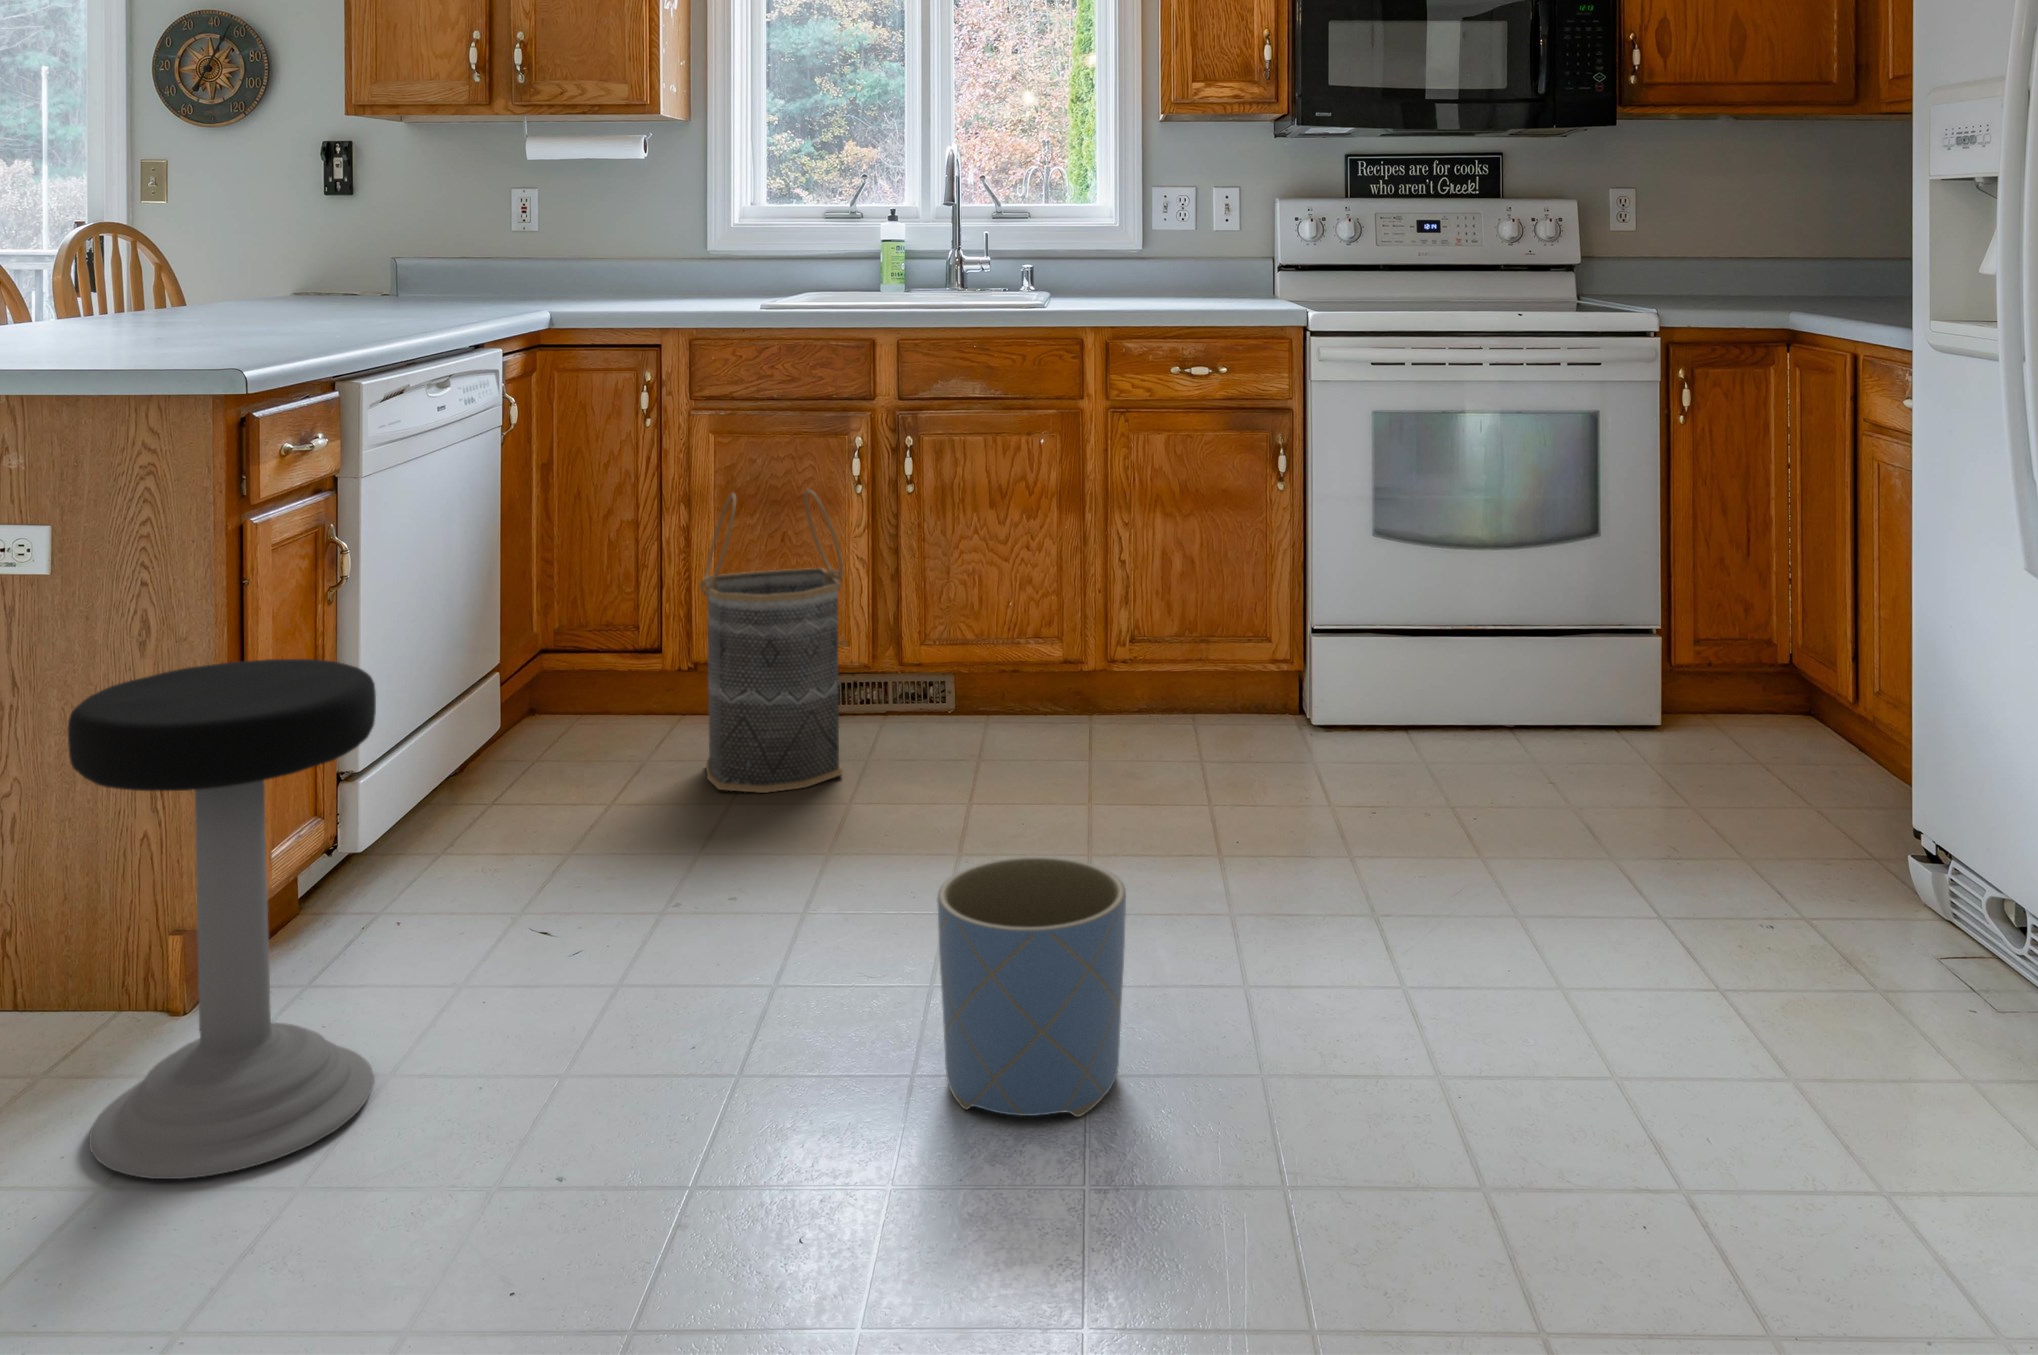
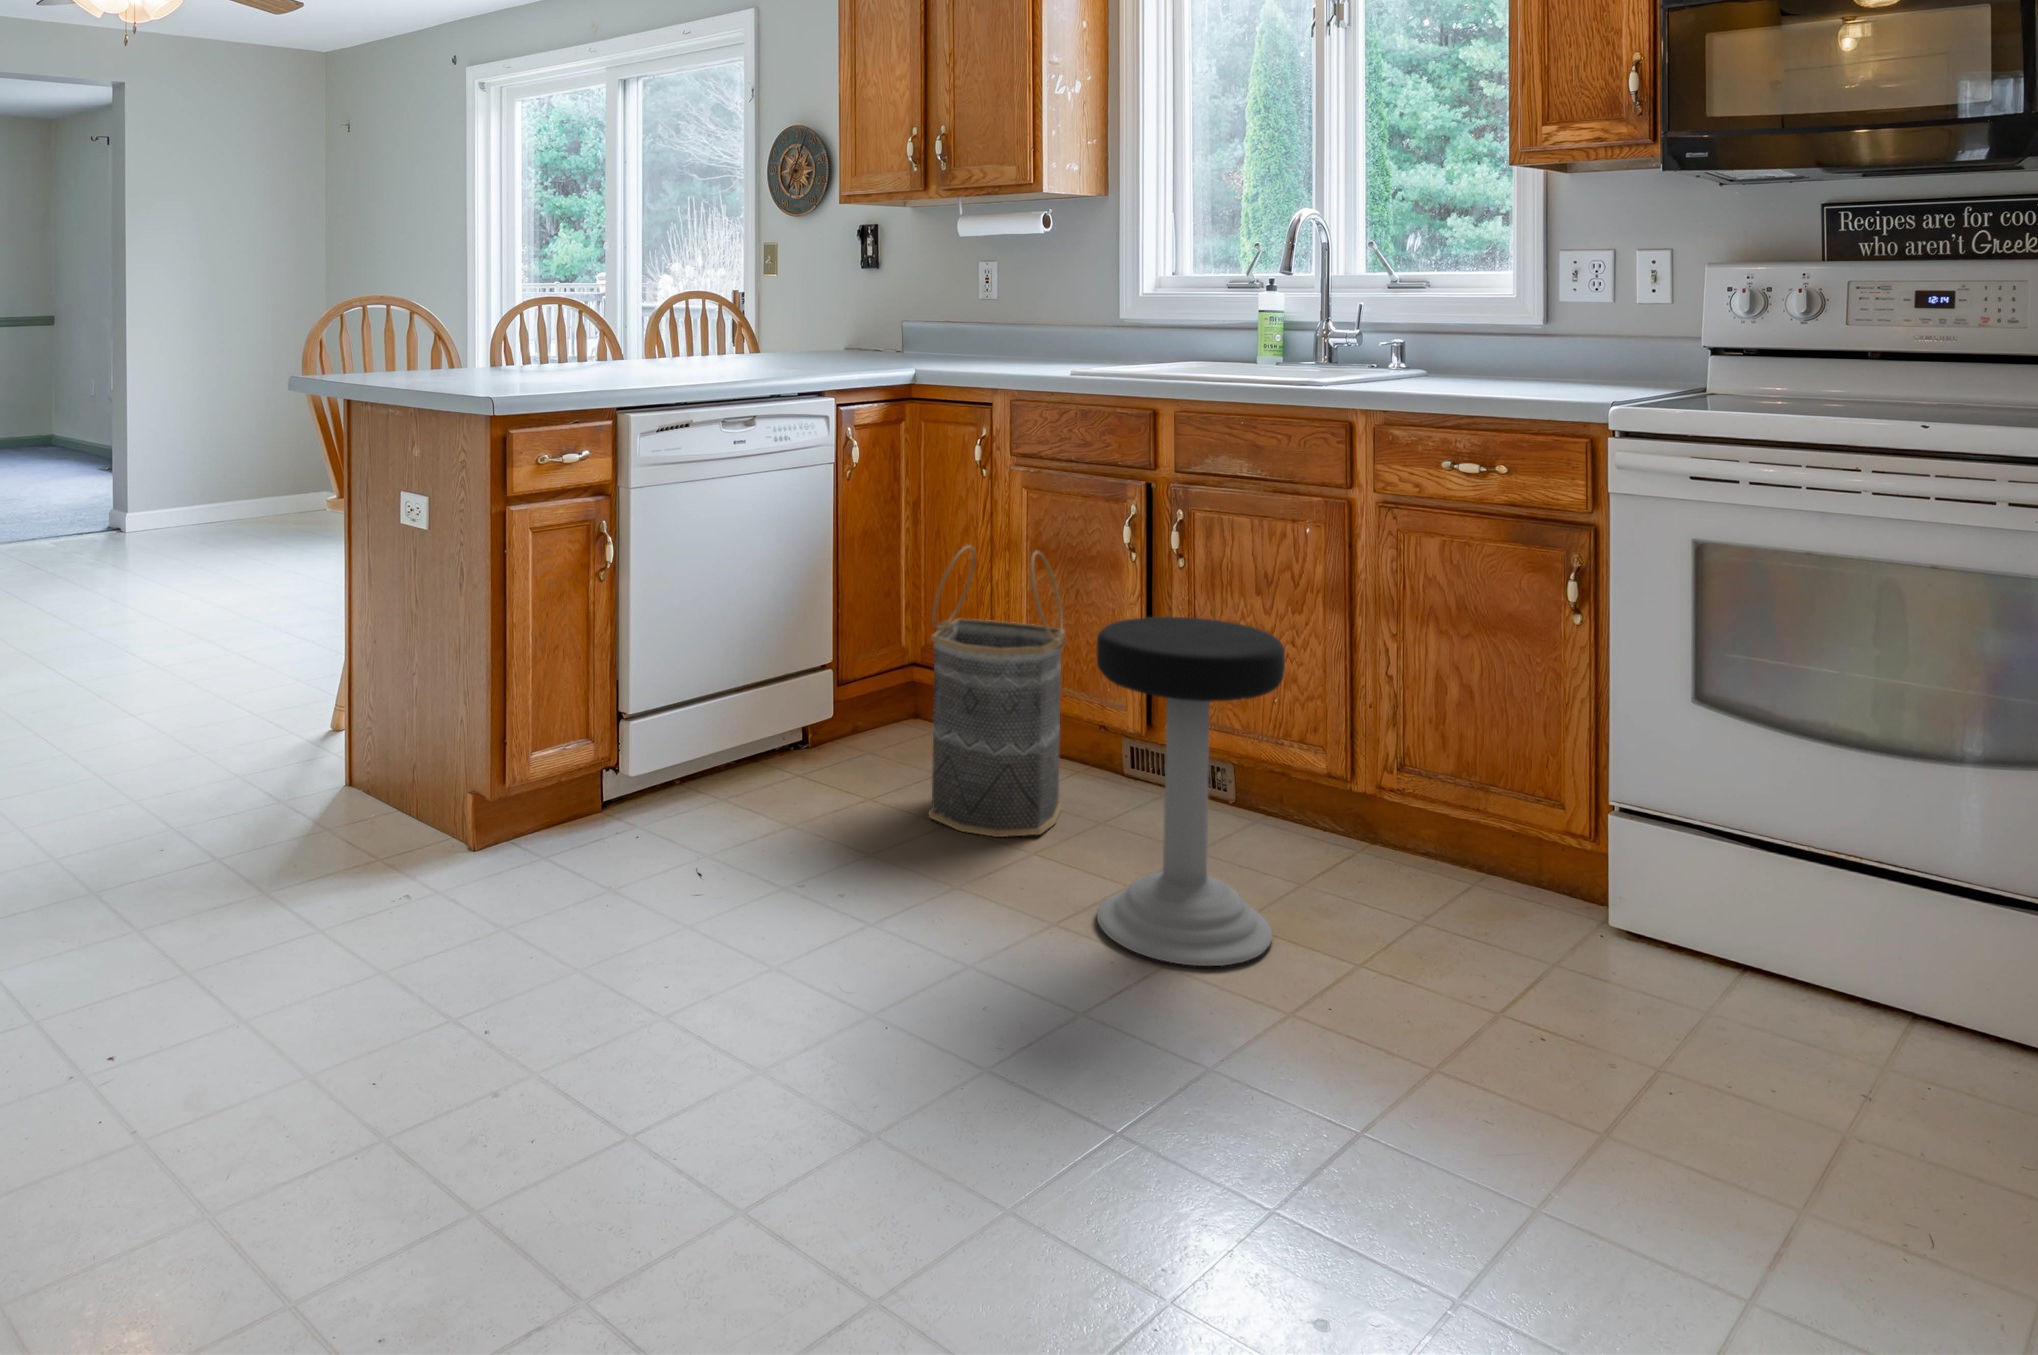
stool: present [68,659,376,1179] -> present [1097,617,1285,966]
planter: present [937,856,1126,1117] -> none [664,945,855,1233]

